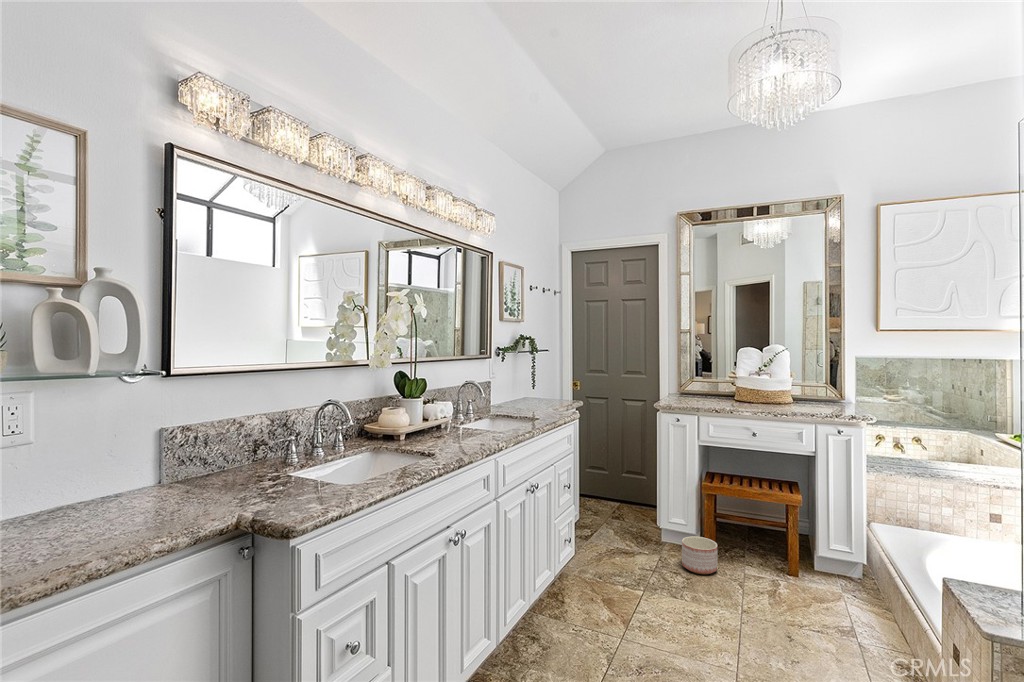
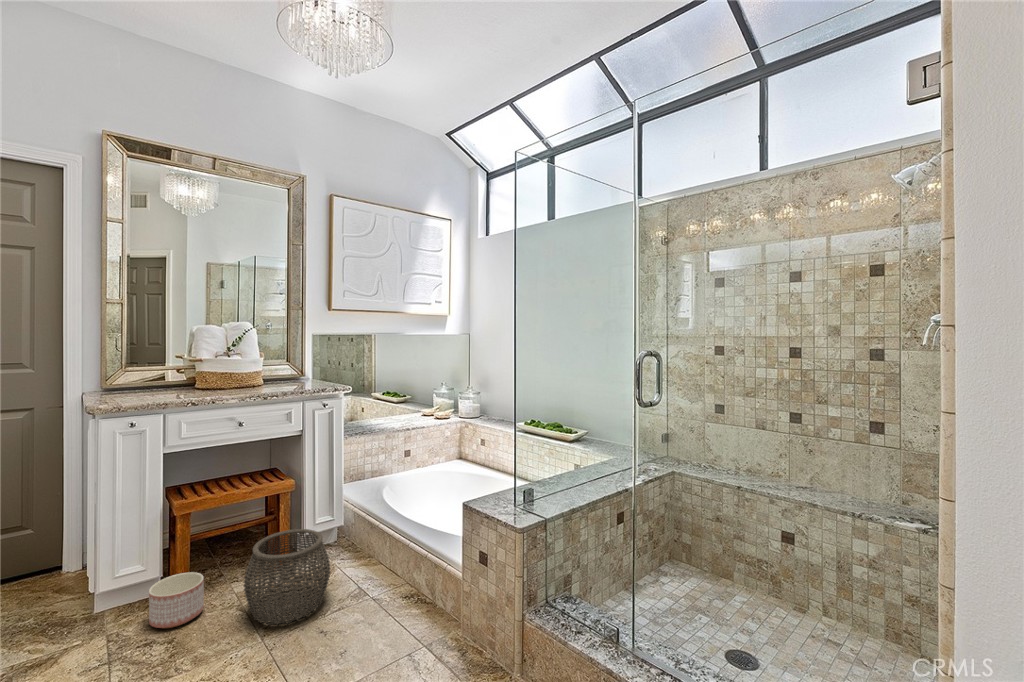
woven basket: none [737,534,817,618] -> present [244,529,331,625]

